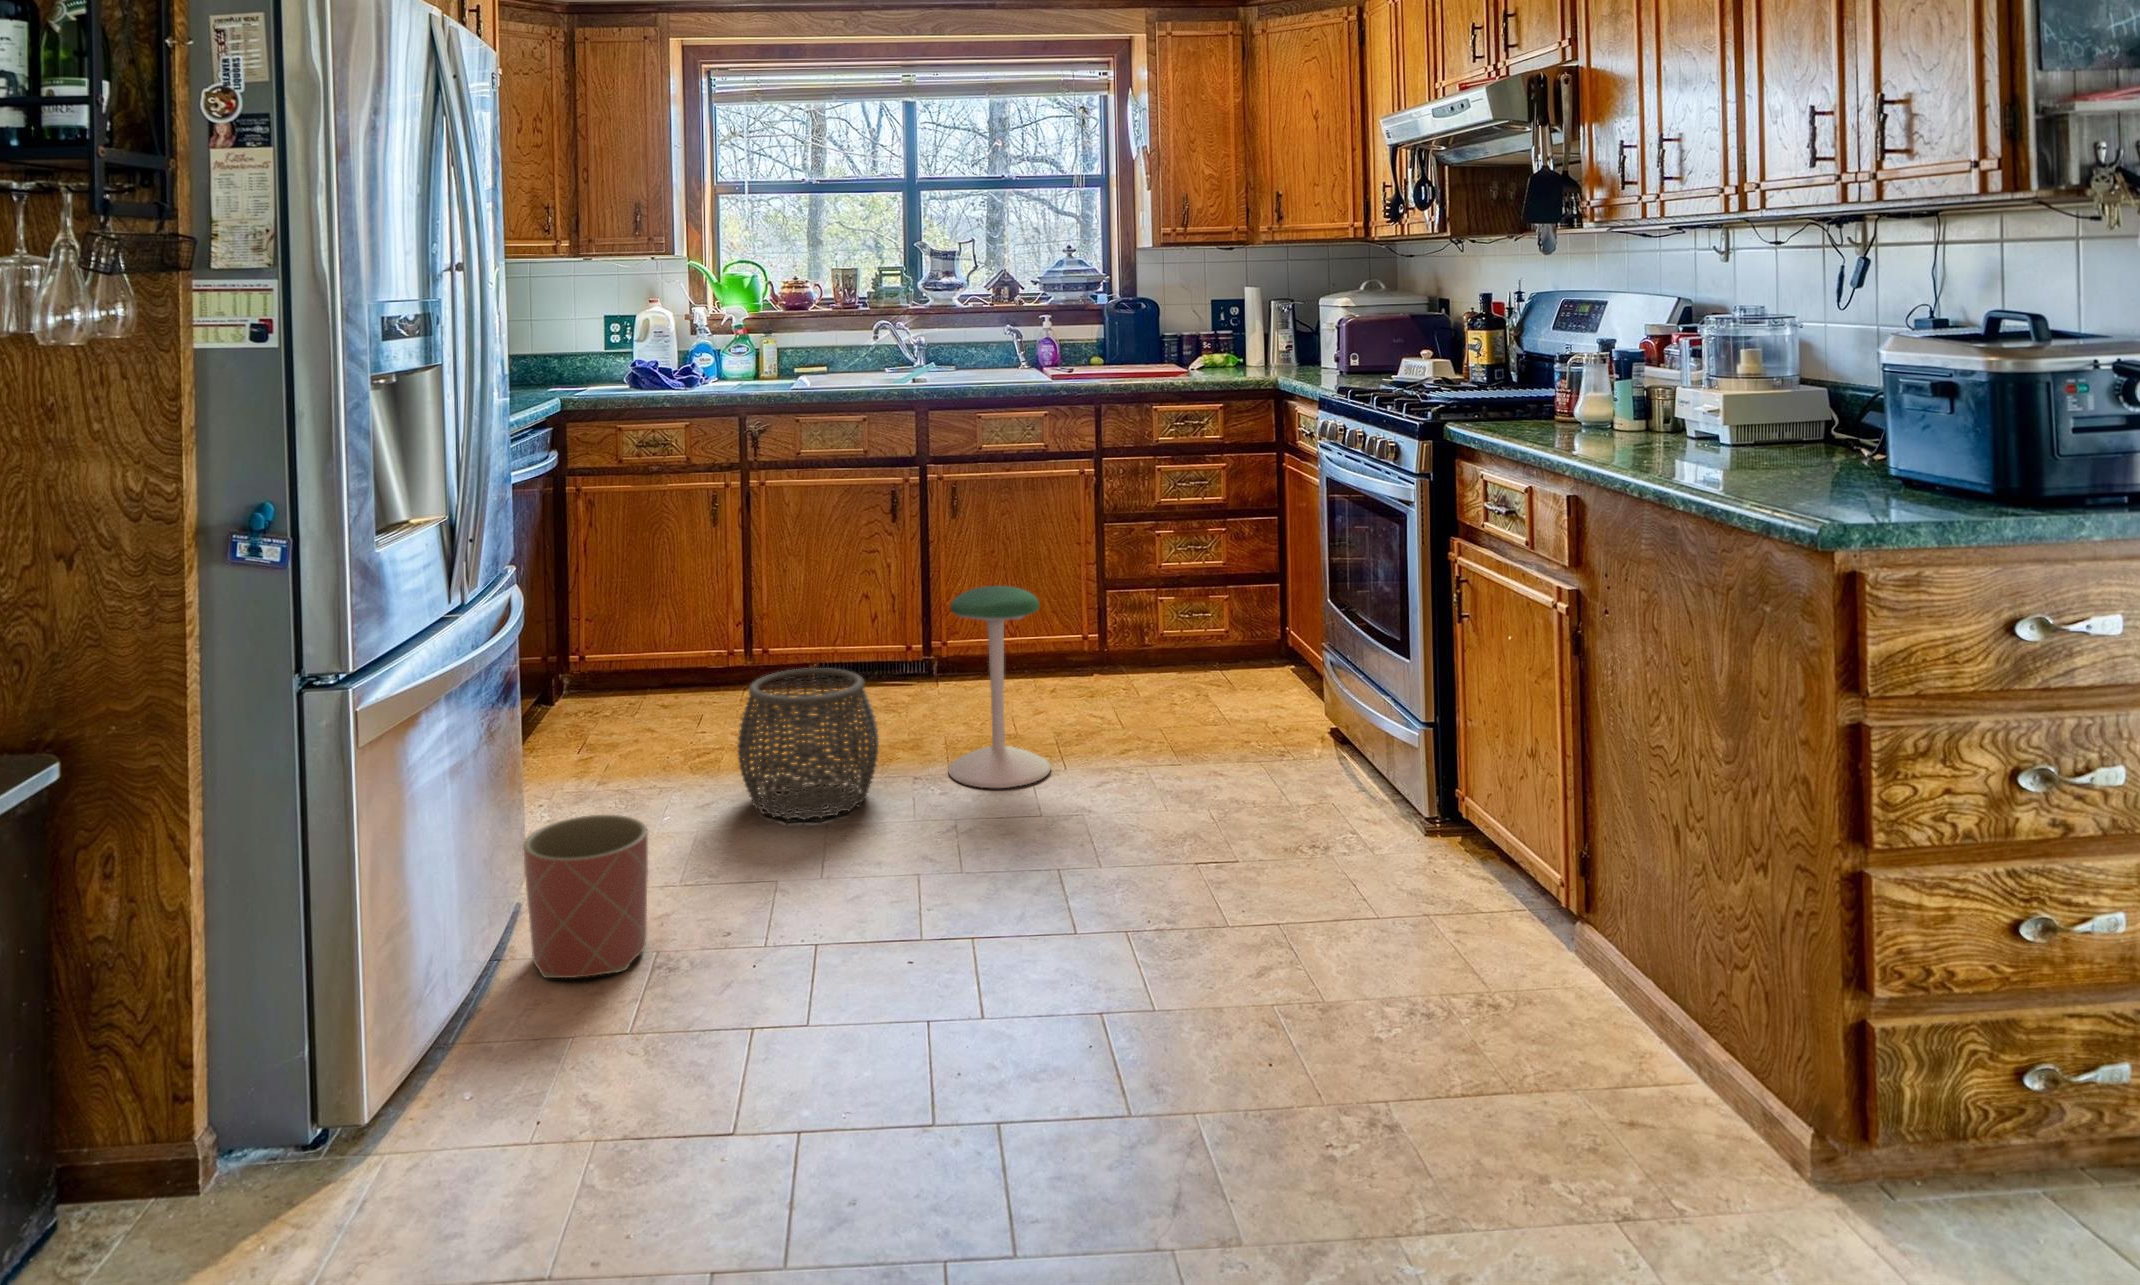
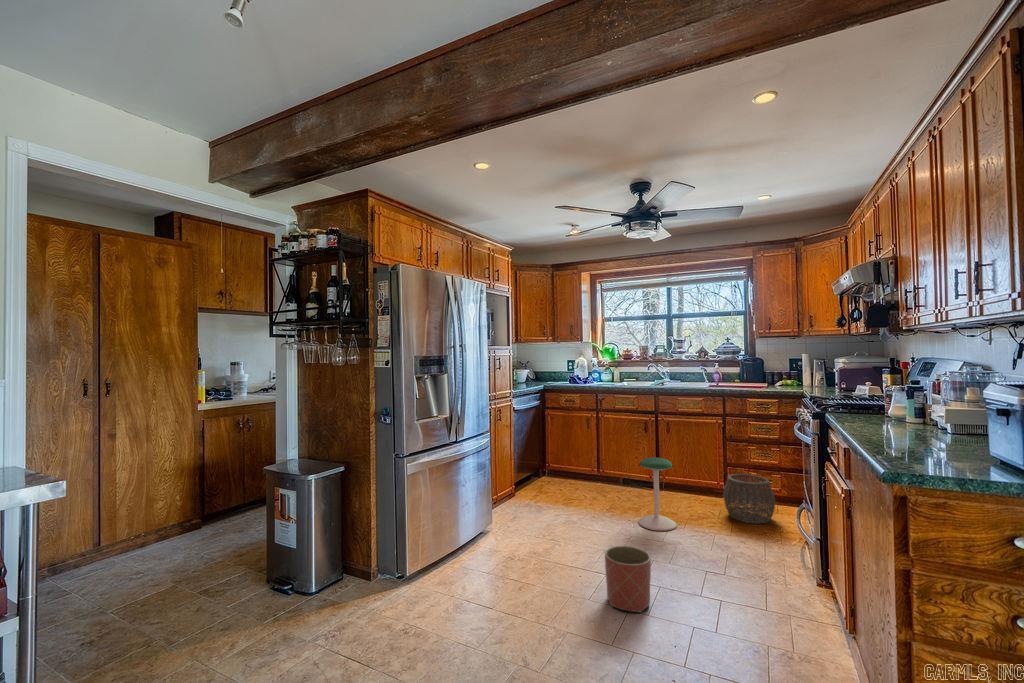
woven basket: present [737,668,879,820] -> present [724,474,775,524]
planter: present [523,815,648,978] -> present [605,546,651,612]

